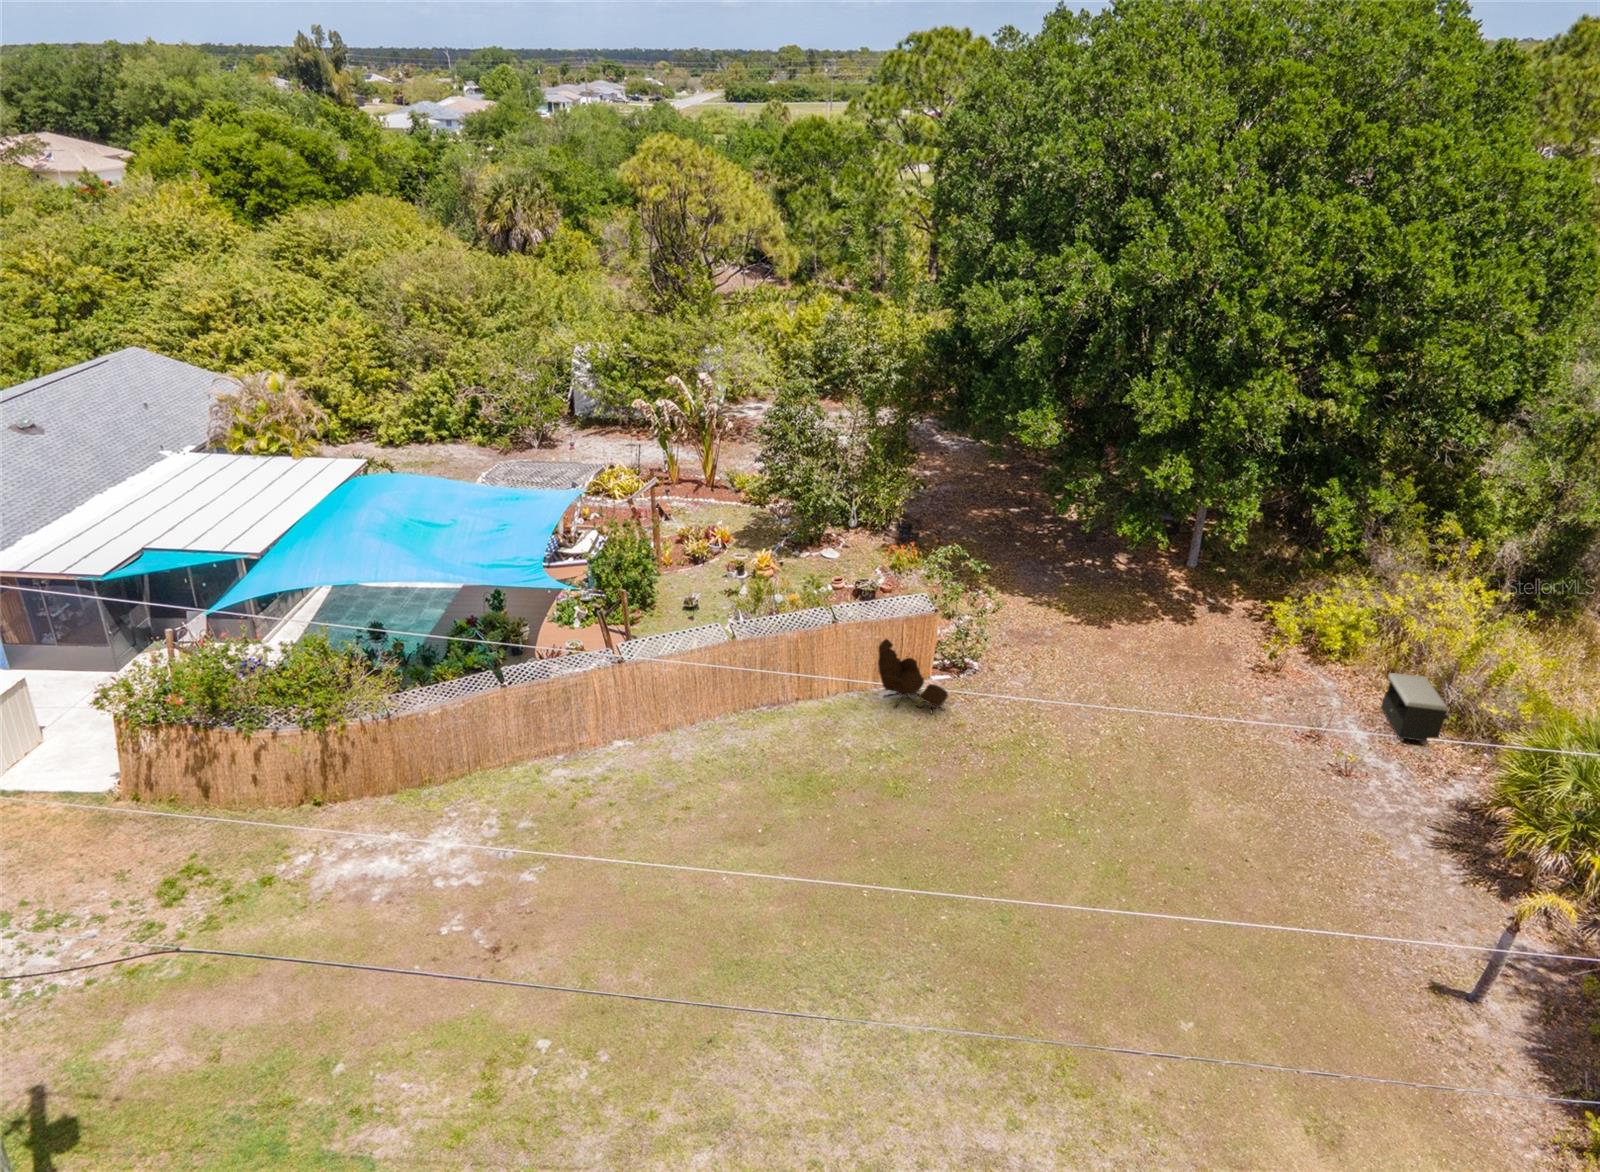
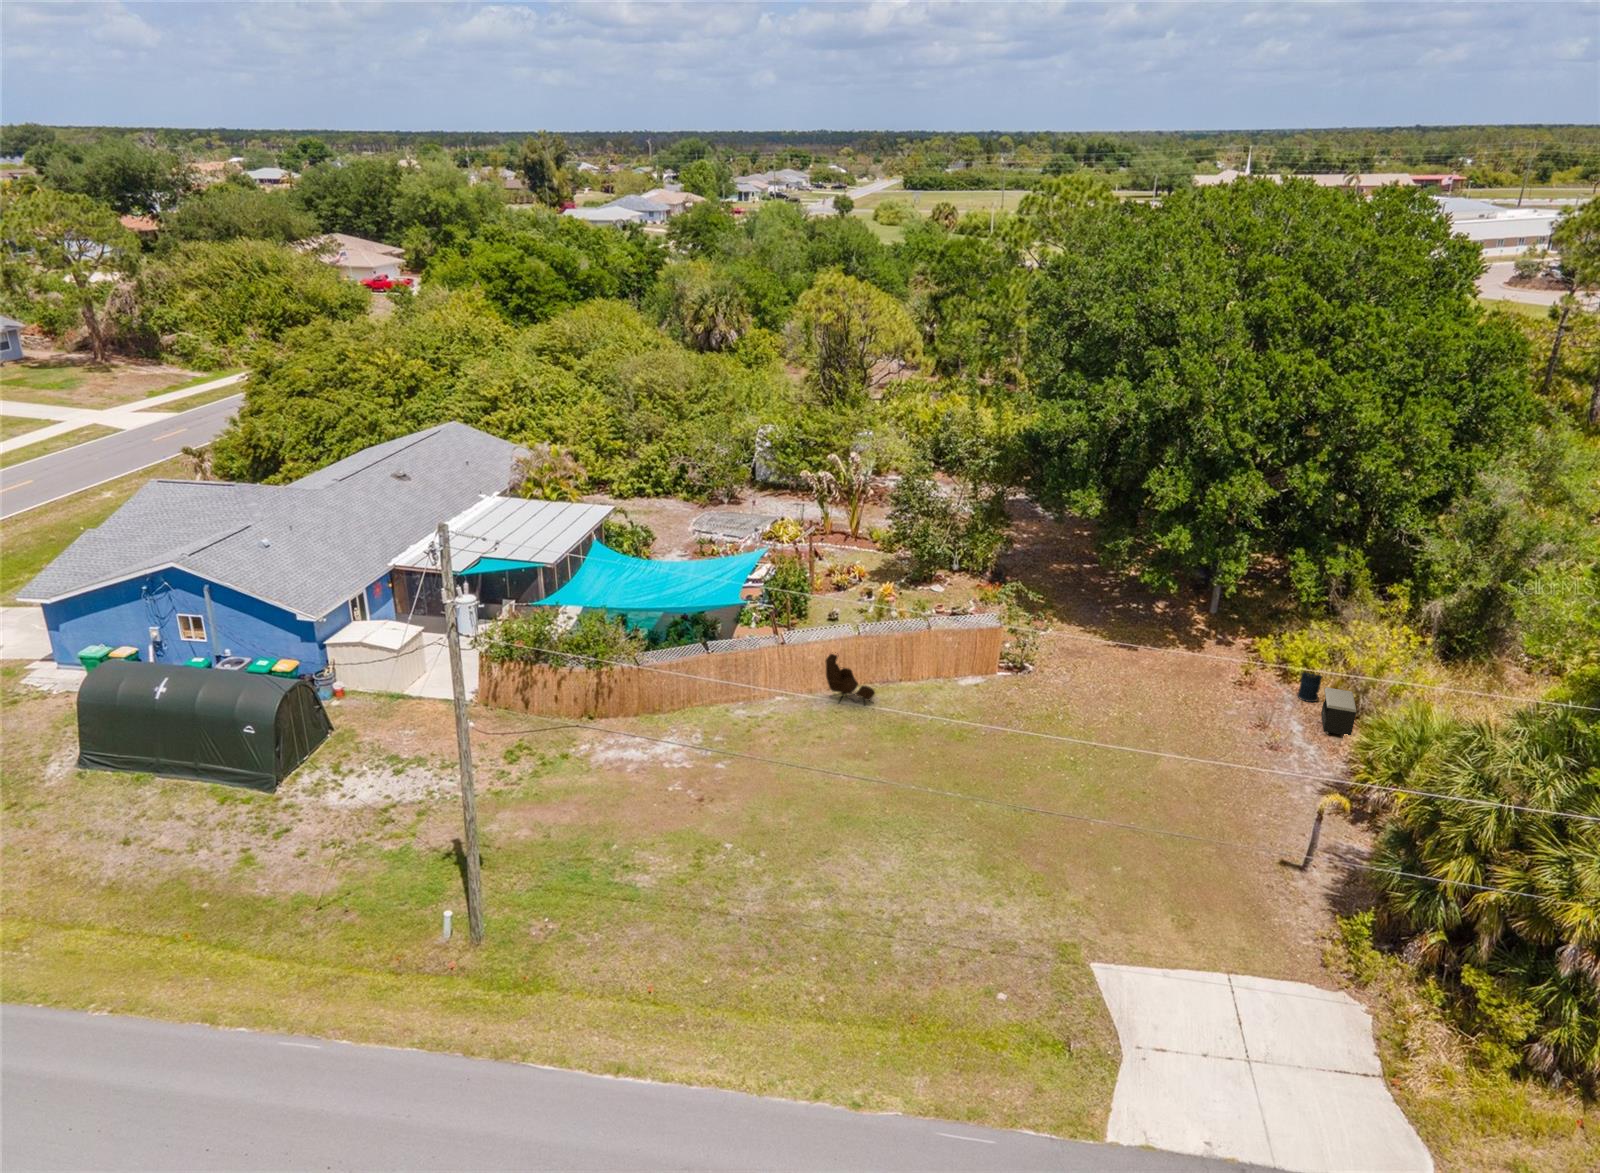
lounge chair: present [878,639,948,711] -> present [825,654,875,702]
trash can: none [1336,639,1378,690] -> present [1297,671,1322,702]

